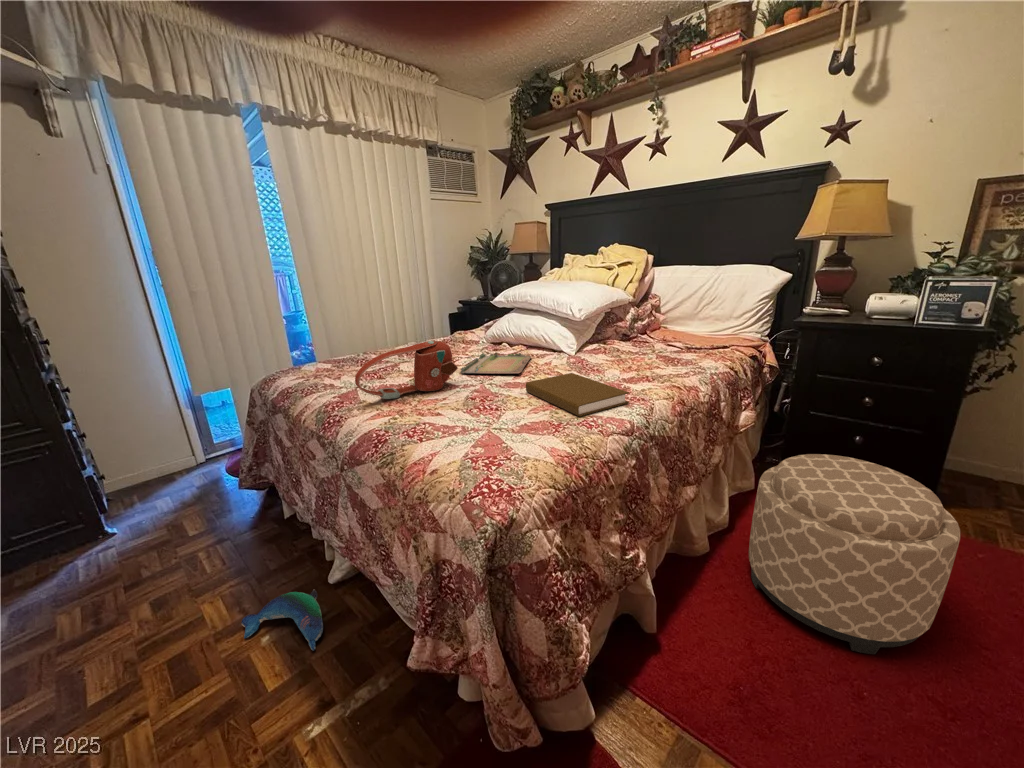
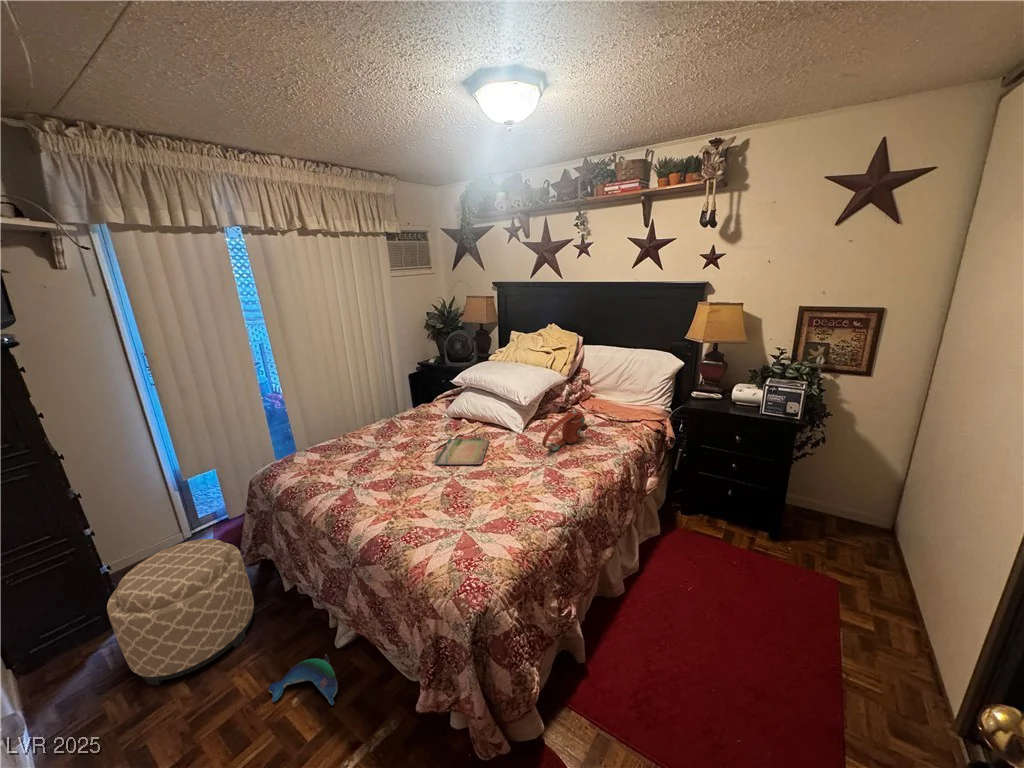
handbag: present [355,341,458,399] -> present [542,411,588,451]
book: present [526,373,629,416] -> none [487,465,562,512]
ottoman: present [749,454,960,654] -> present [107,539,254,685]

